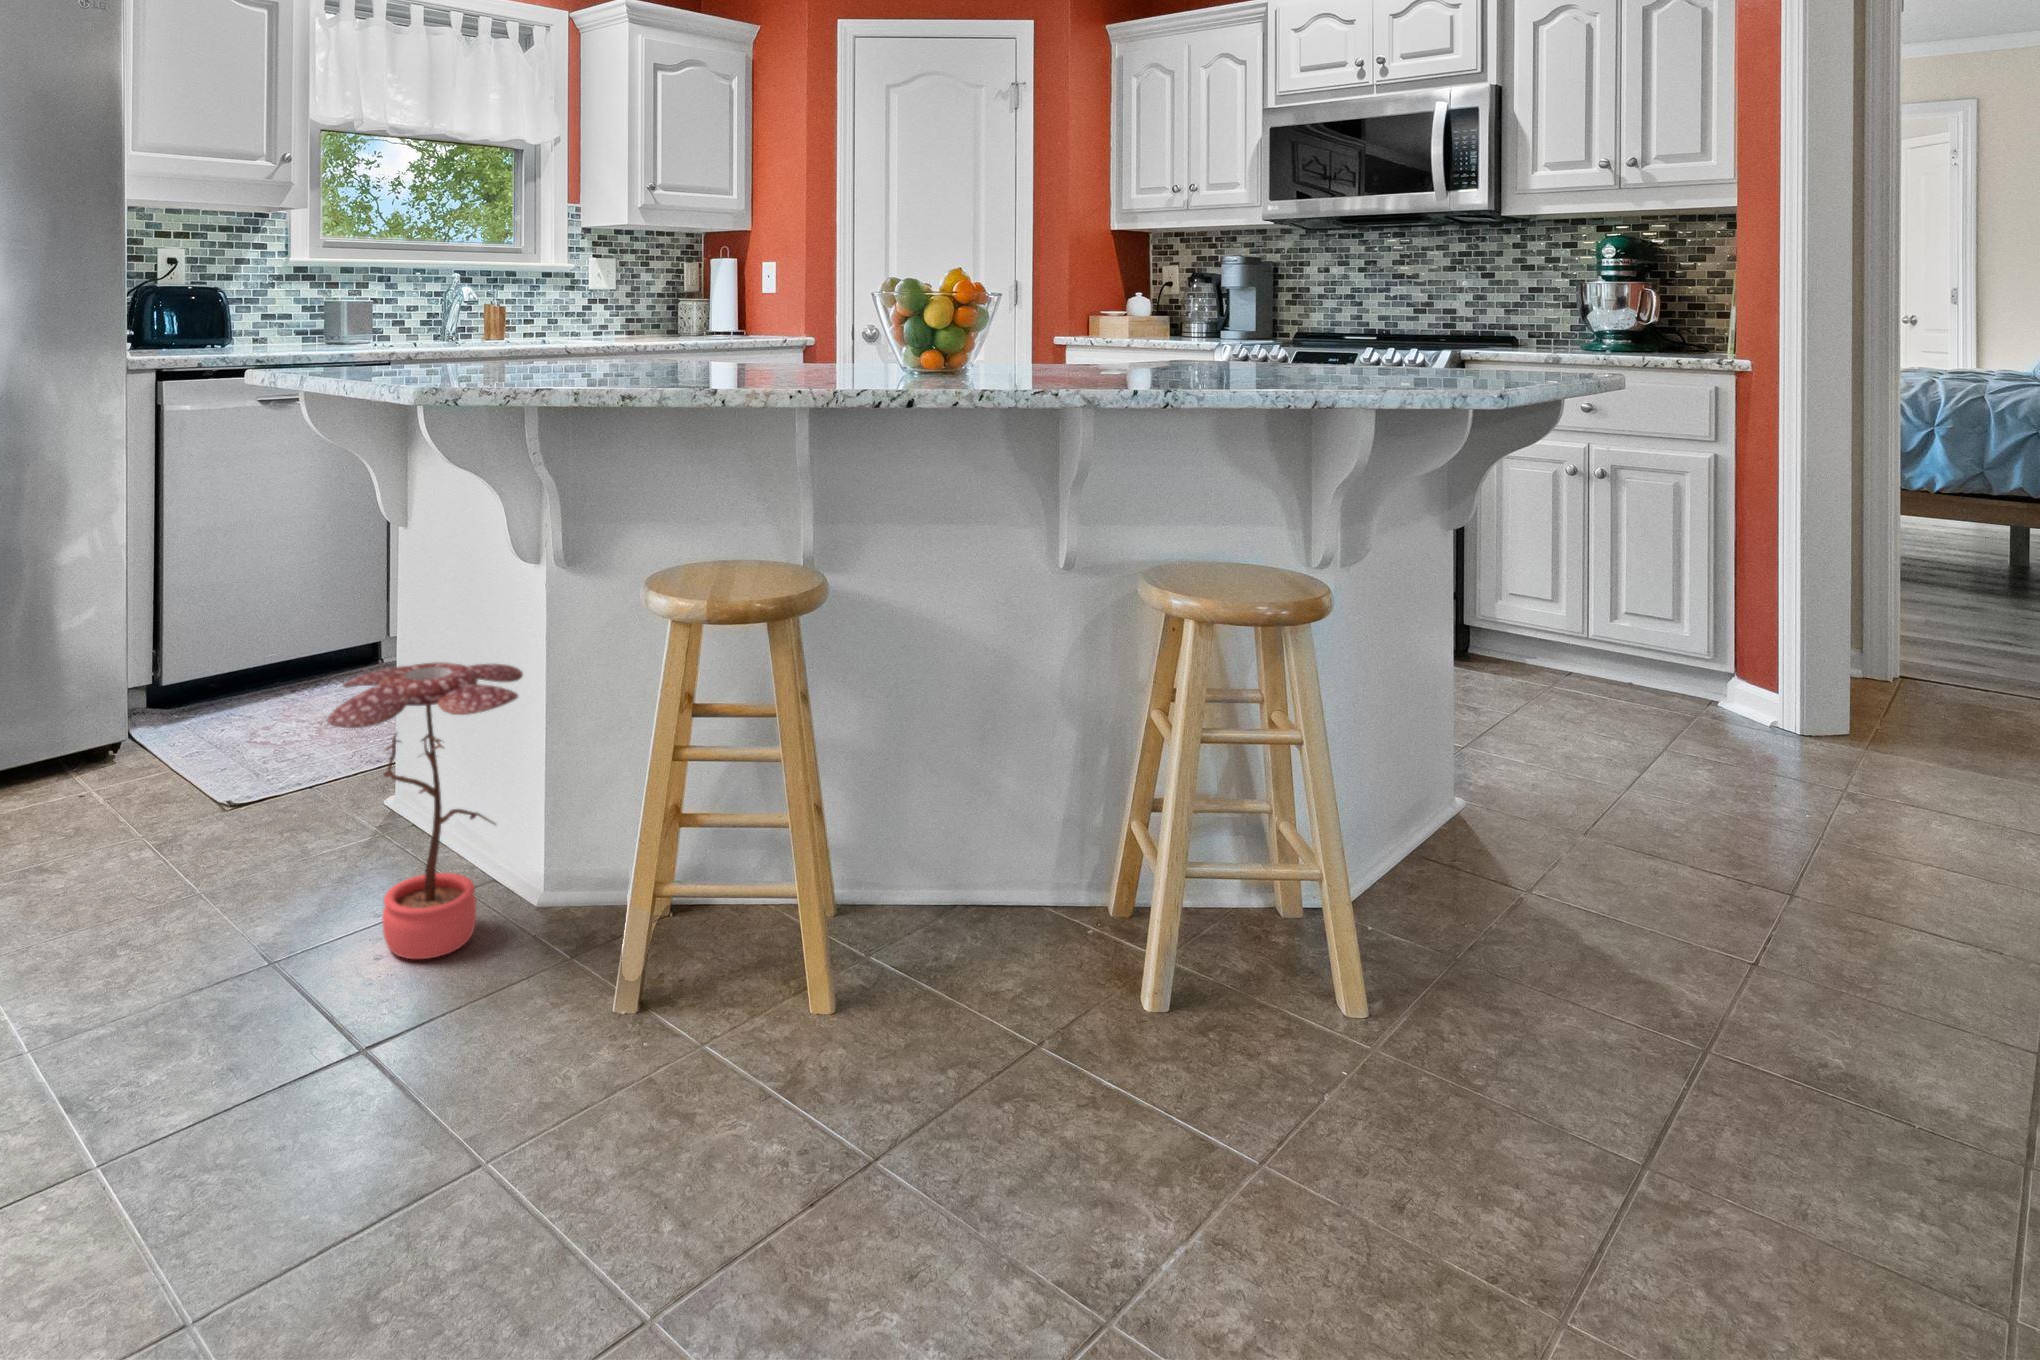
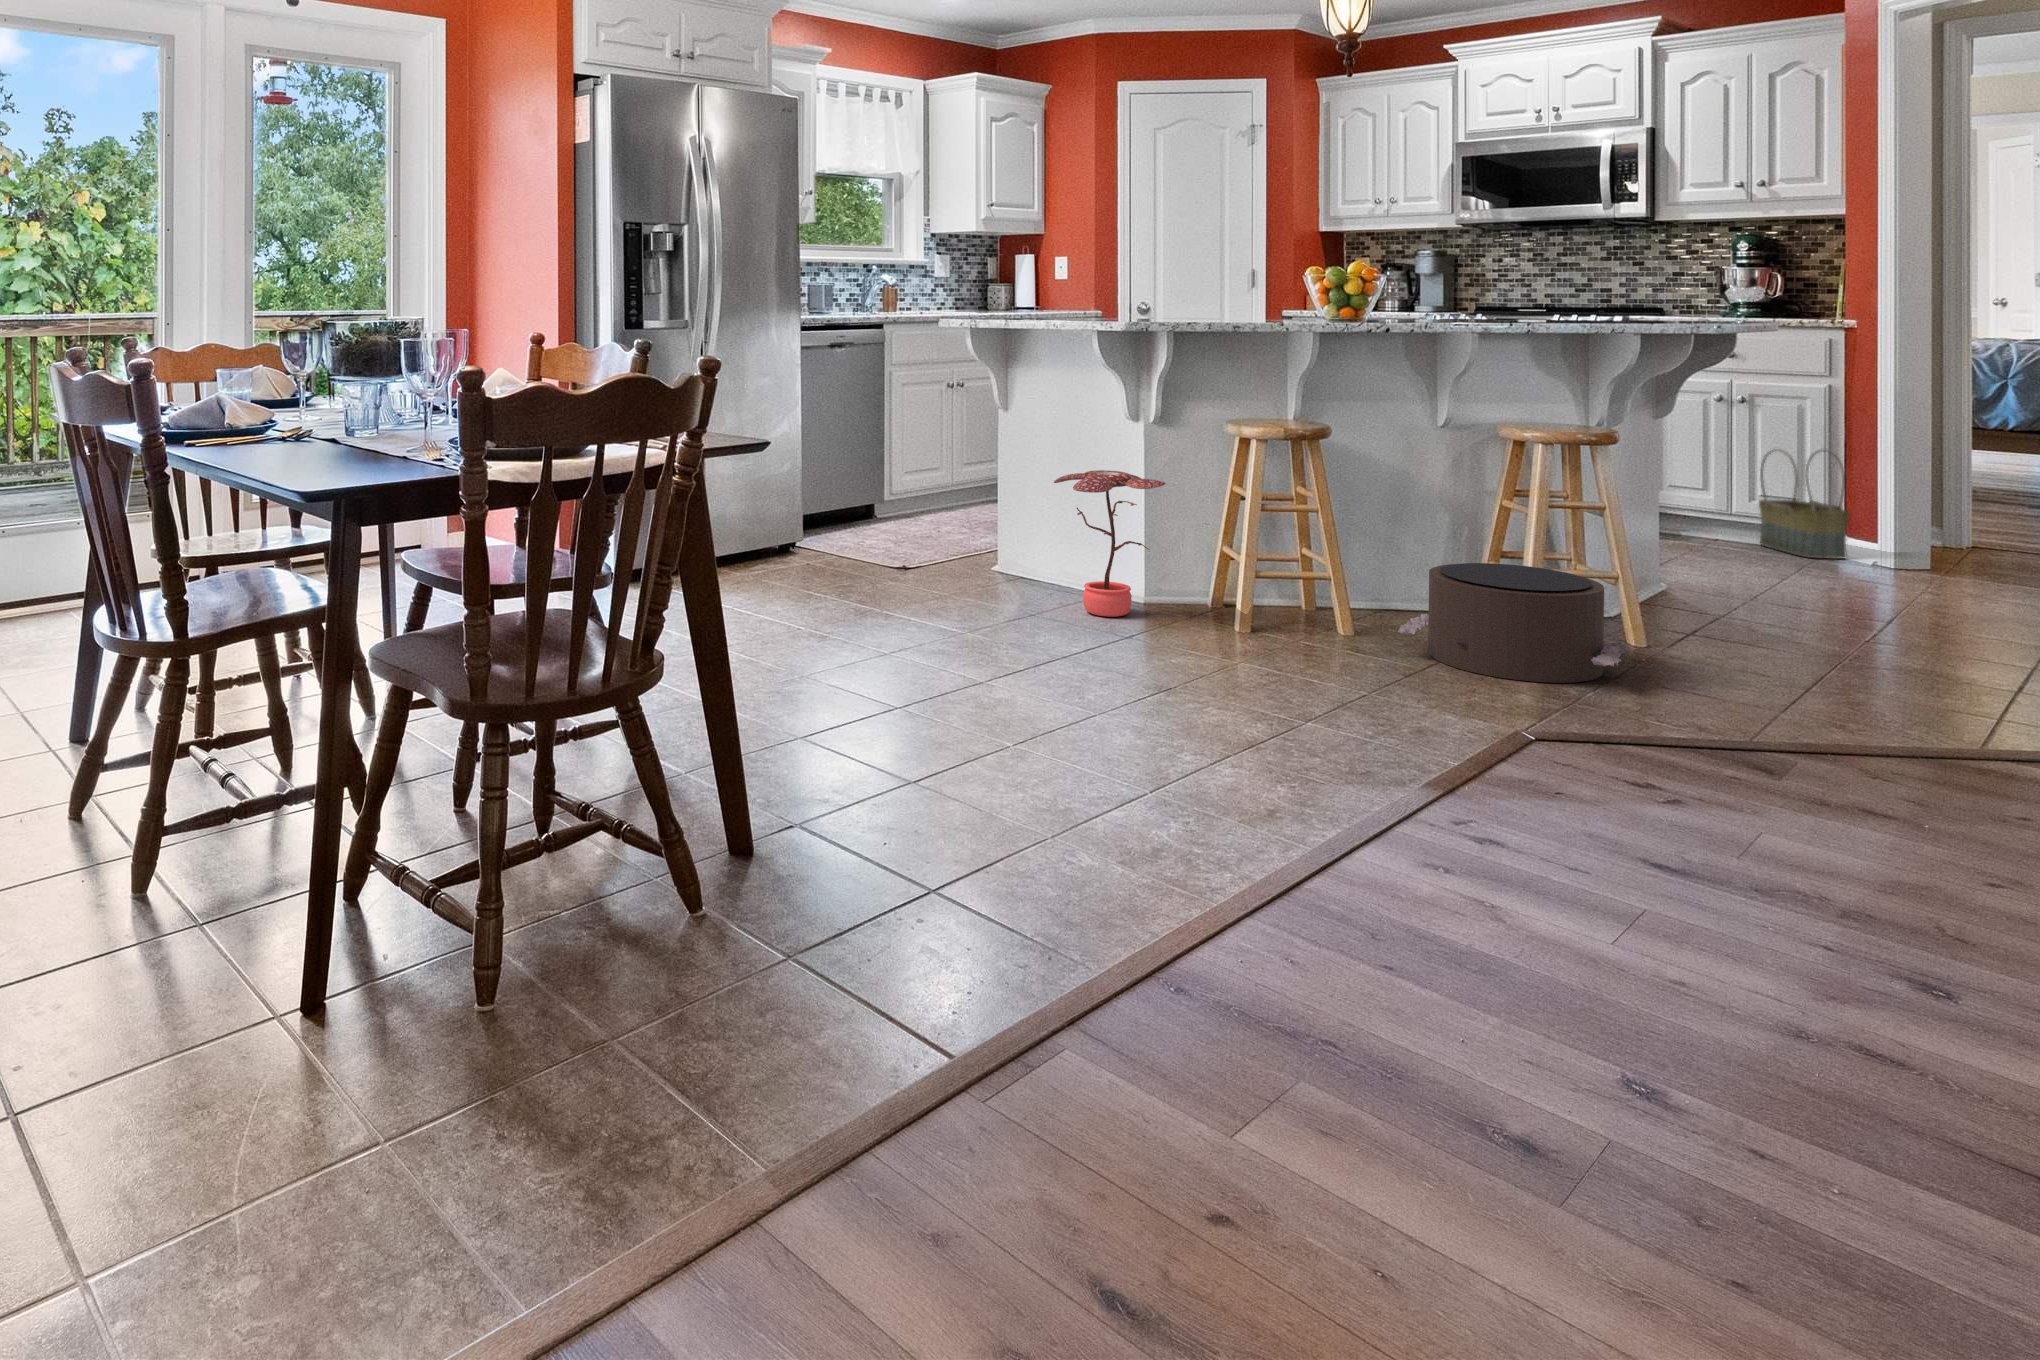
basket: none [1623,550,1744,719] -> present [1759,450,1849,559]
pouf: none [858,871,1292,1224] -> present [1398,563,1625,683]

